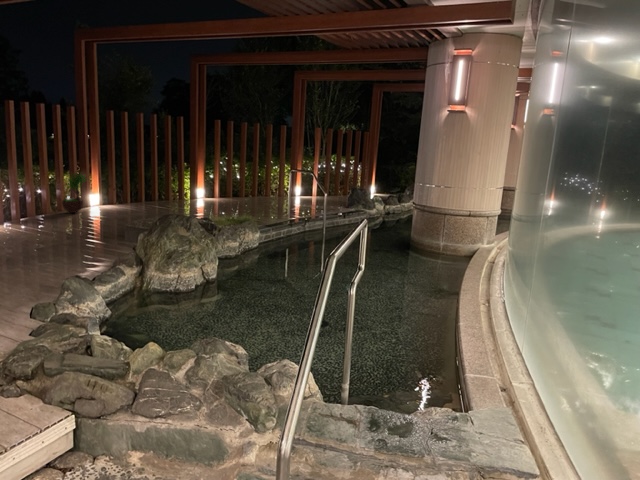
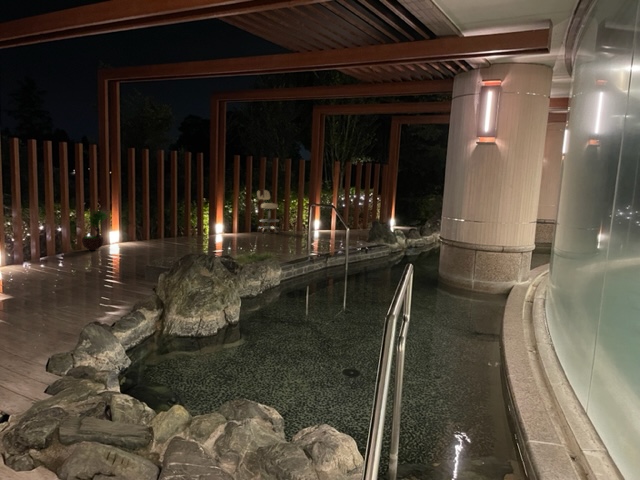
stool: none [238,155,262,199] -> present [257,190,280,233]

